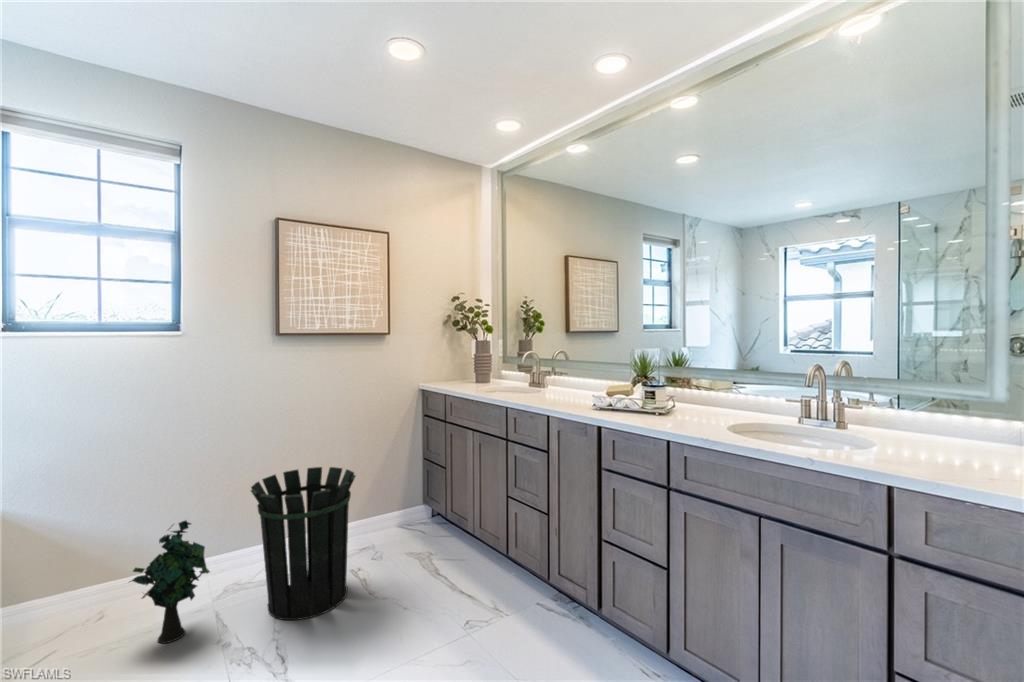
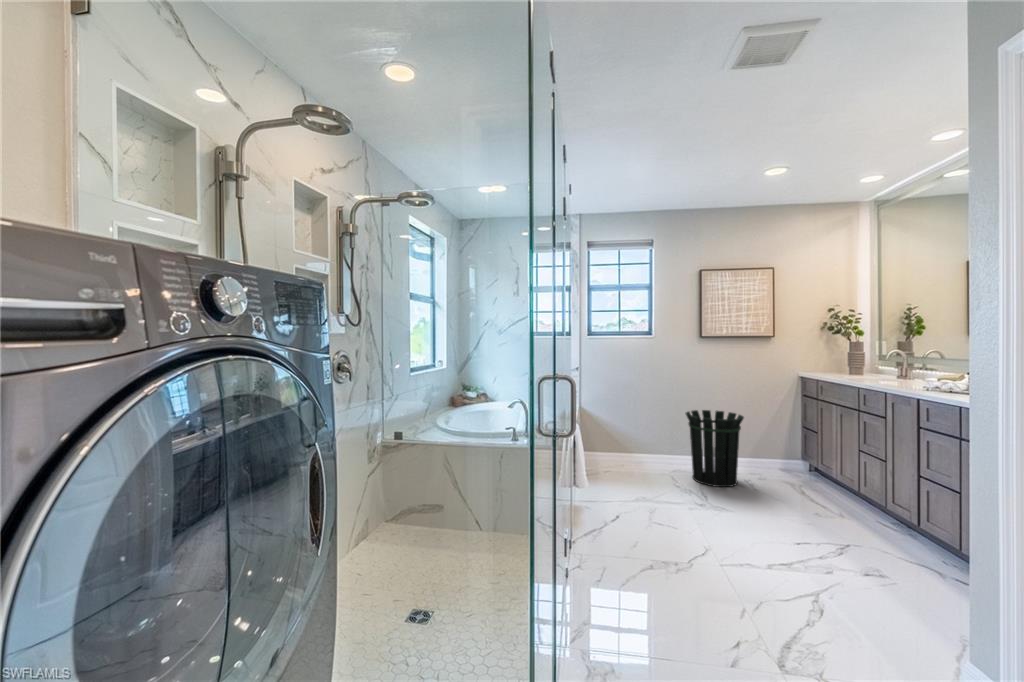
decorative plant: present [129,520,210,643] -> none [634,422,666,475]

